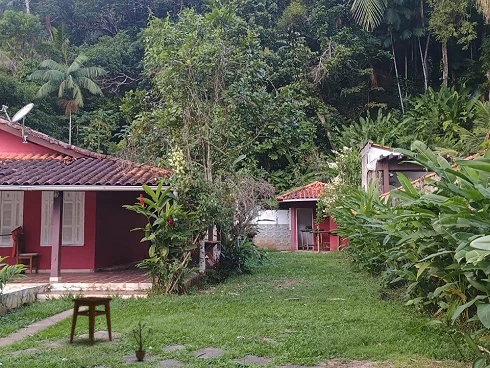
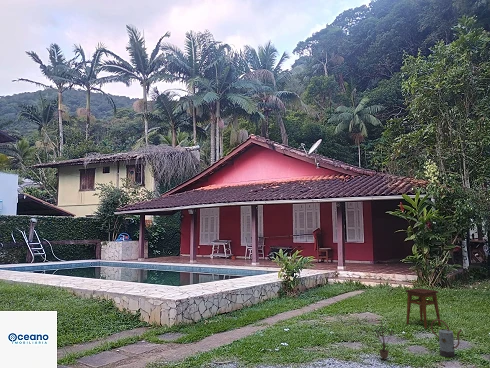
stool: present [70,297,112,346] -> present [405,288,441,328]
watering can: none [187,314,218,352] -> present [431,319,462,357]

